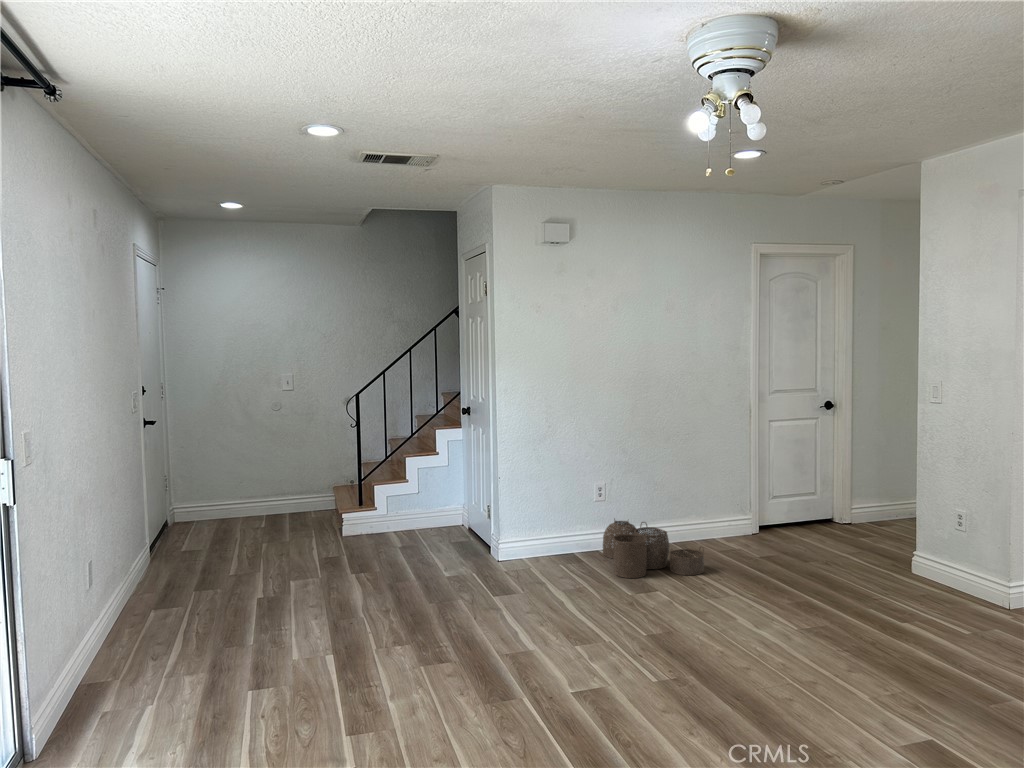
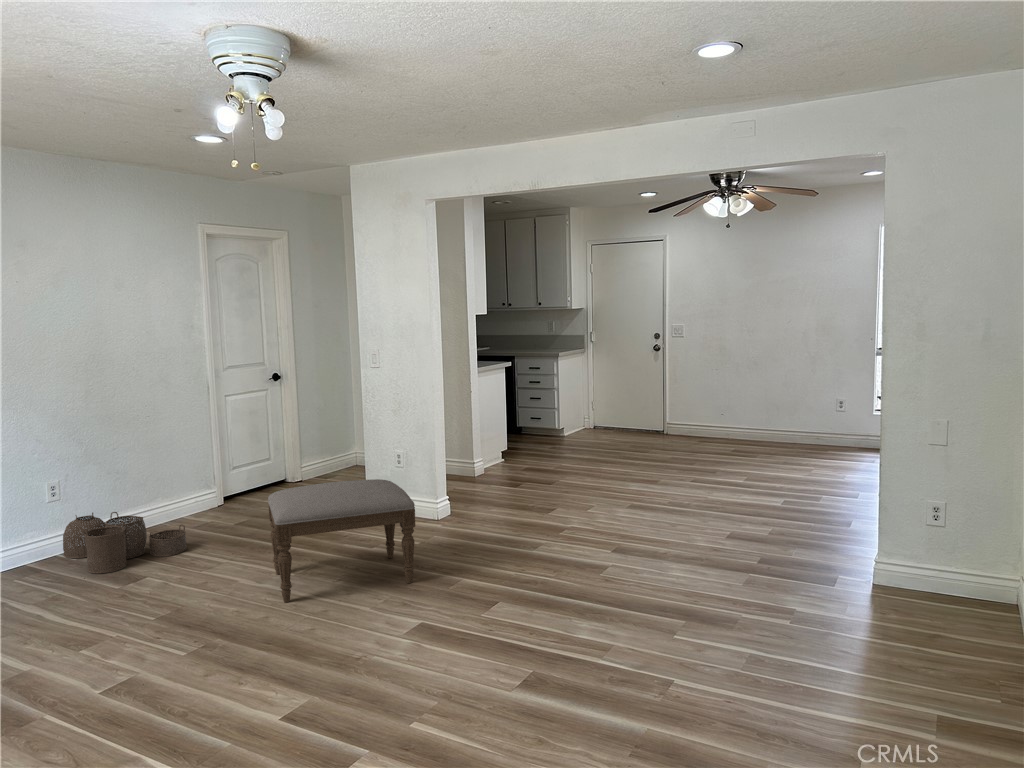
ottoman: none [768,531,951,682] -> present [268,479,415,603]

